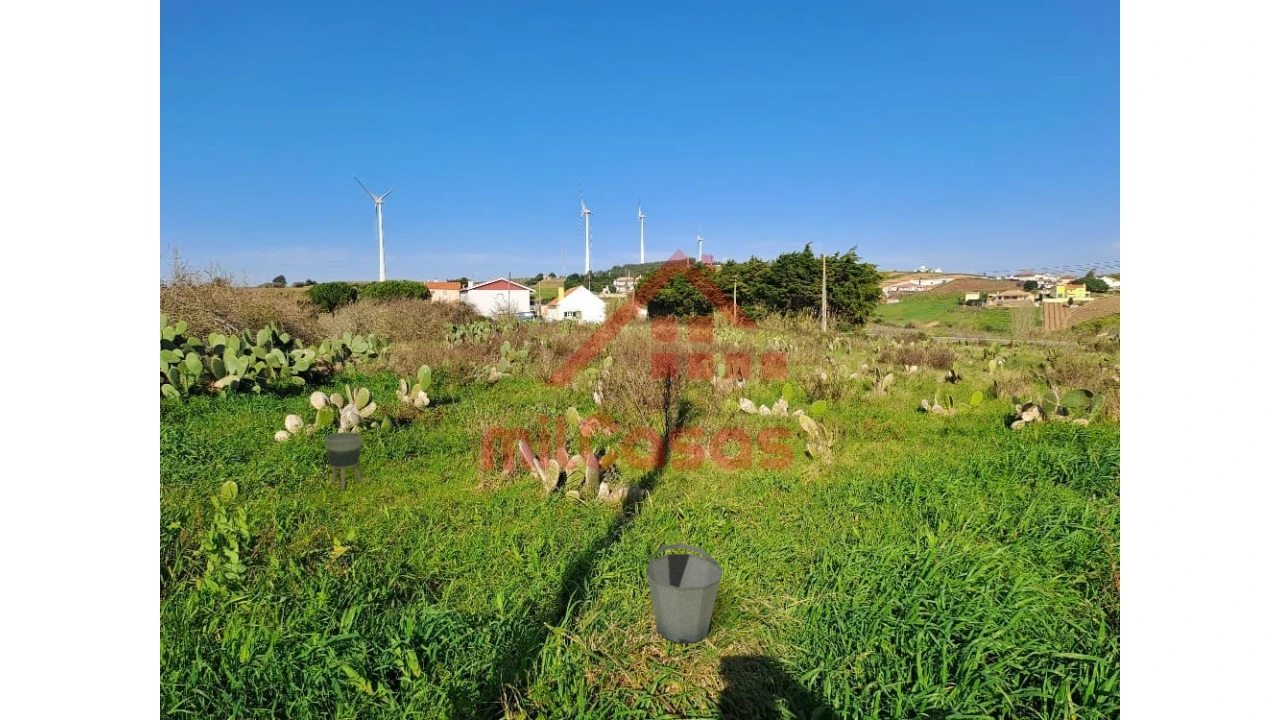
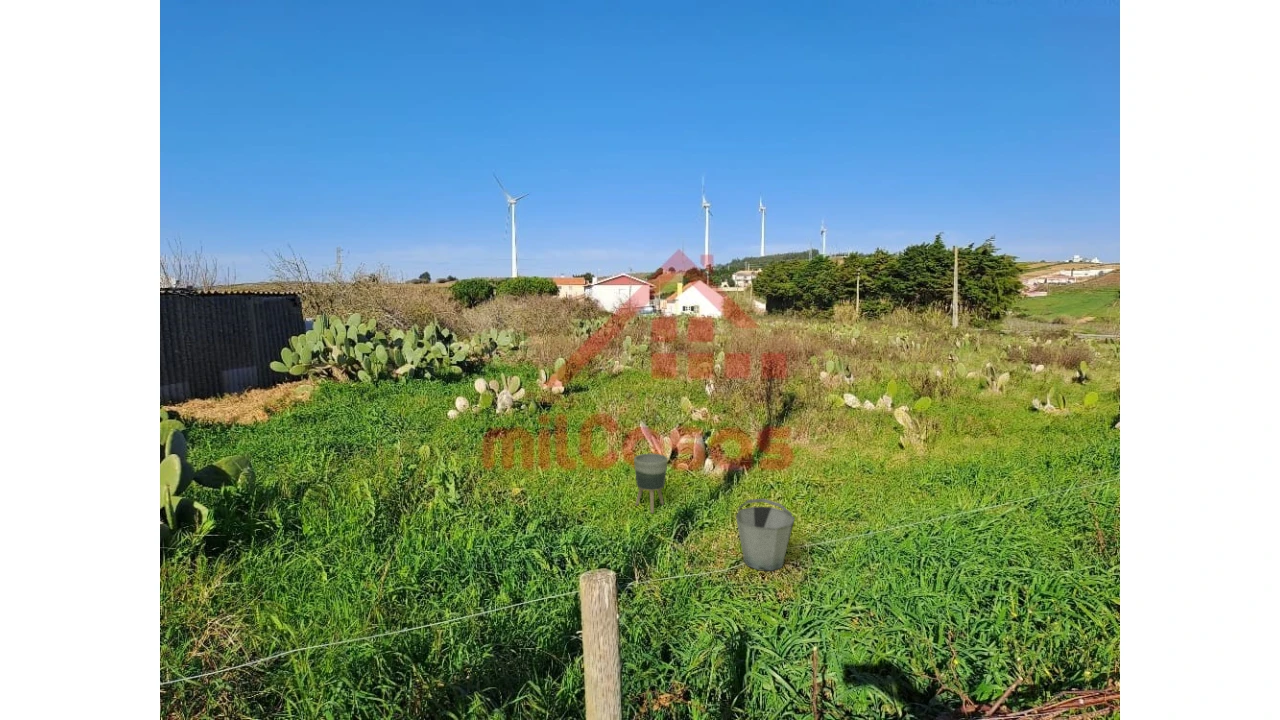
planter: present [325,432,362,490] -> present [634,453,668,513]

